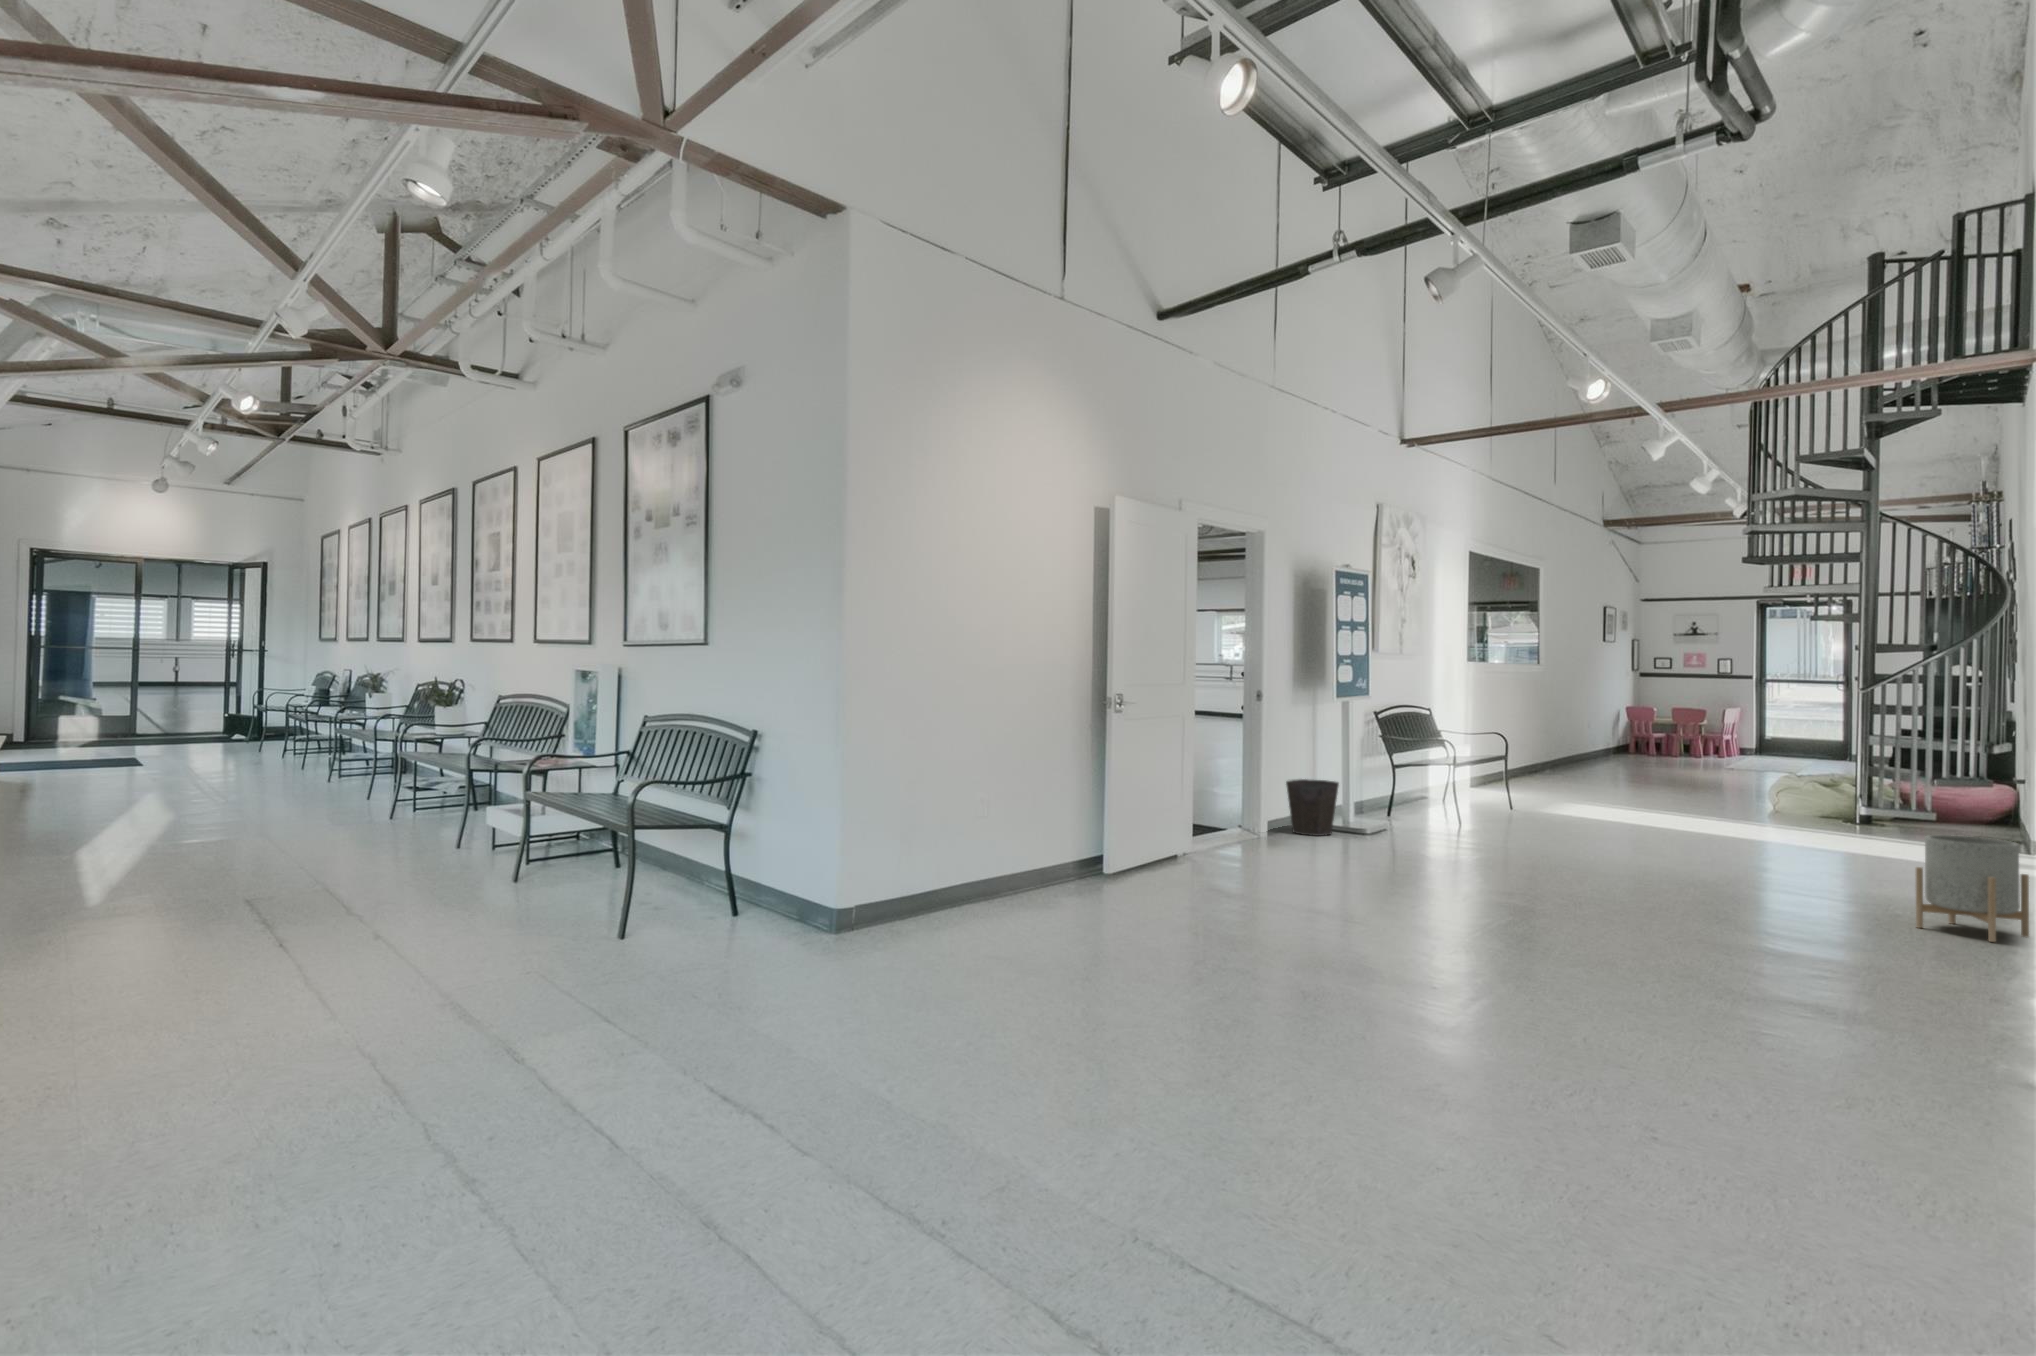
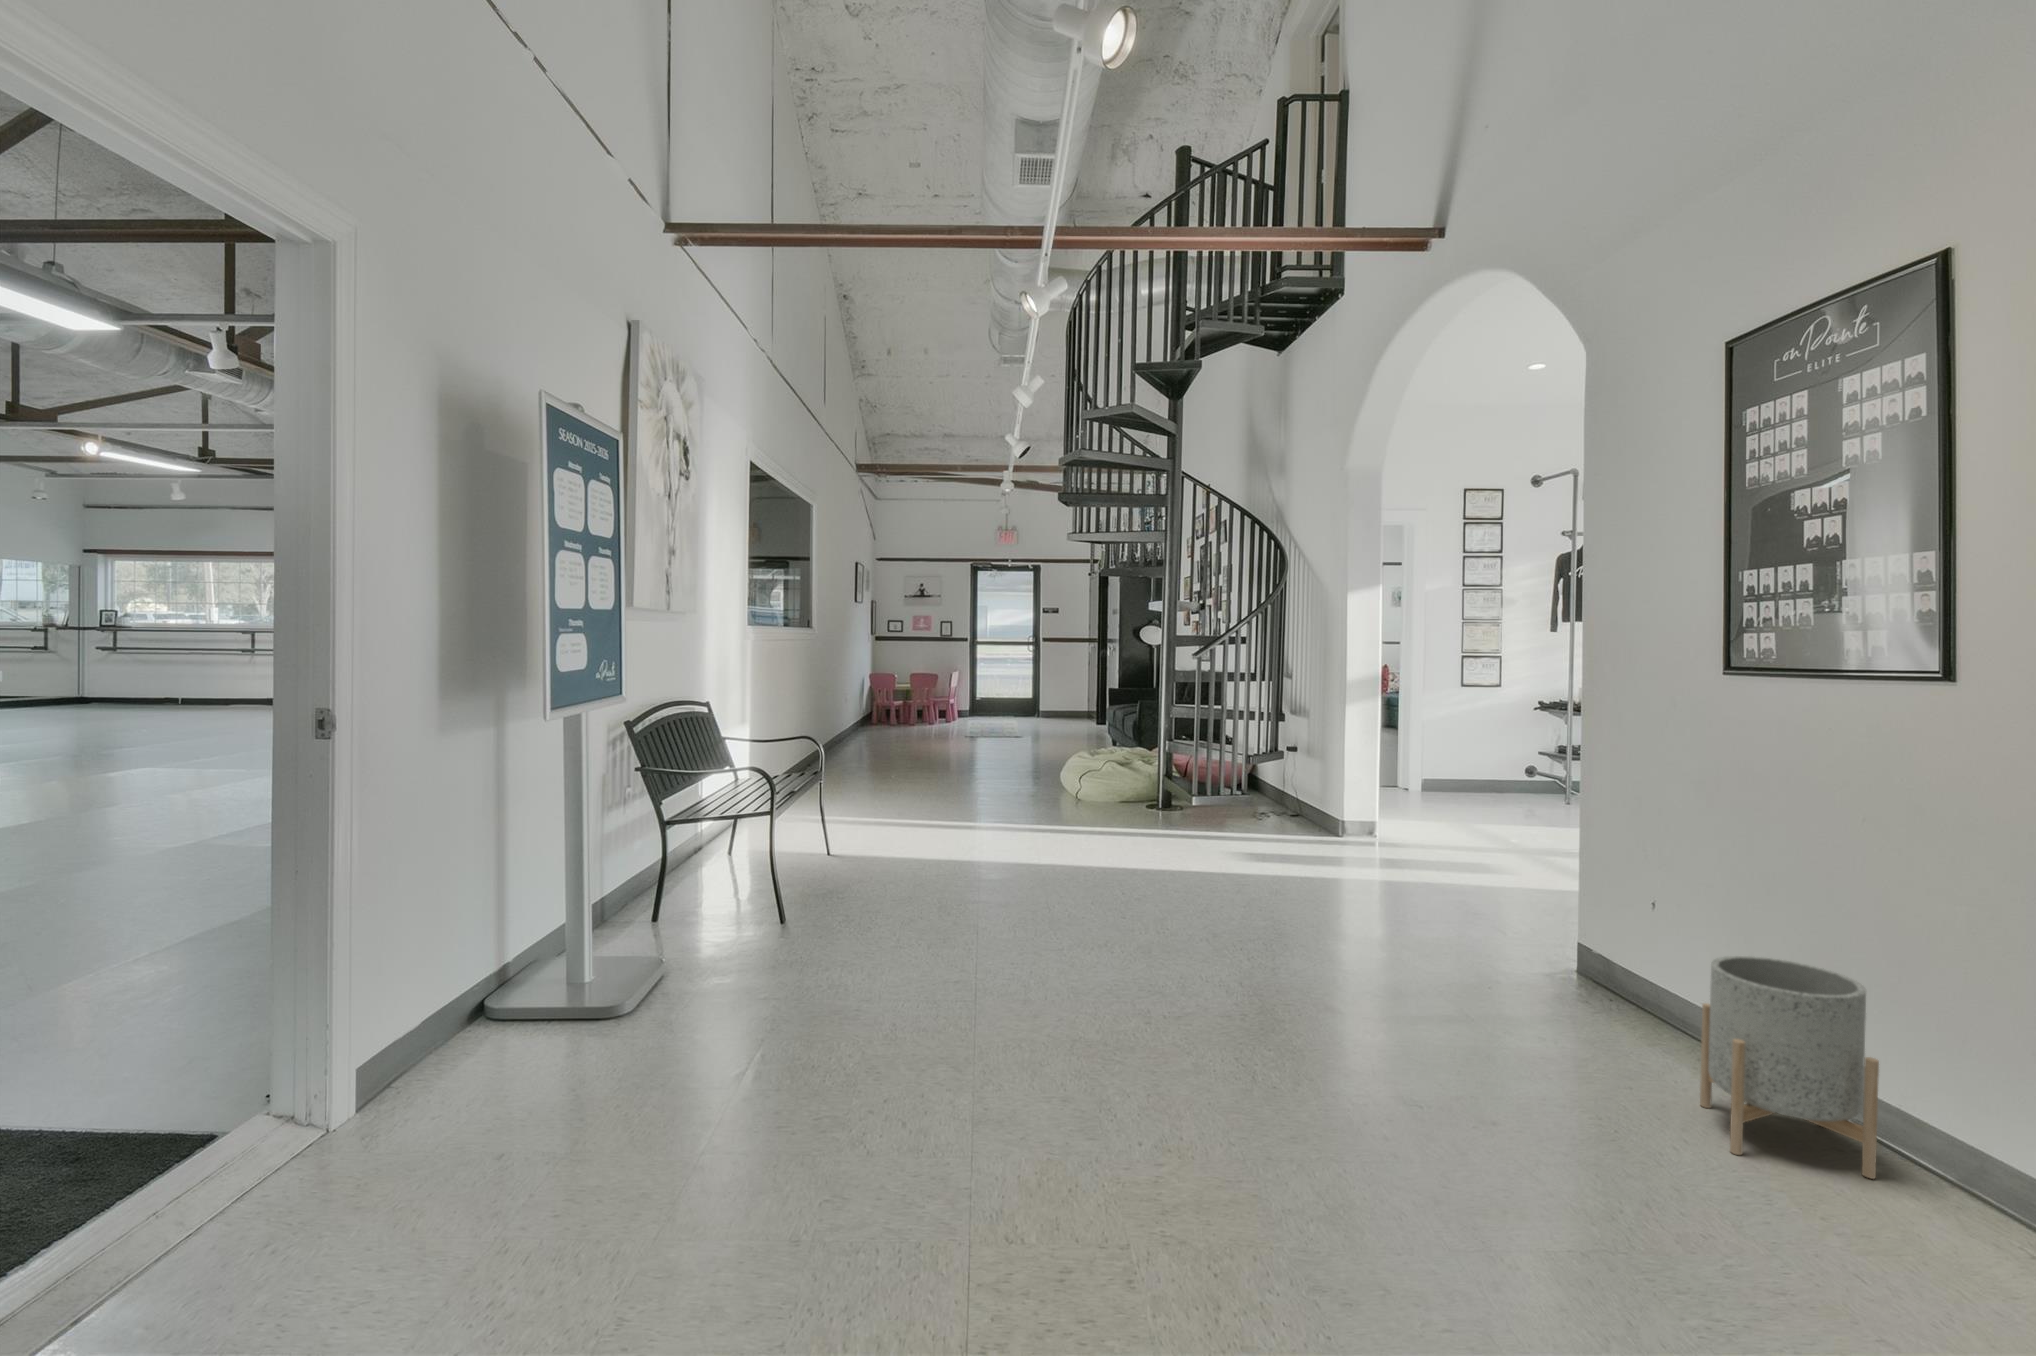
waste bin: present [1286,779,1339,836] -> none [411,916,563,1091]

